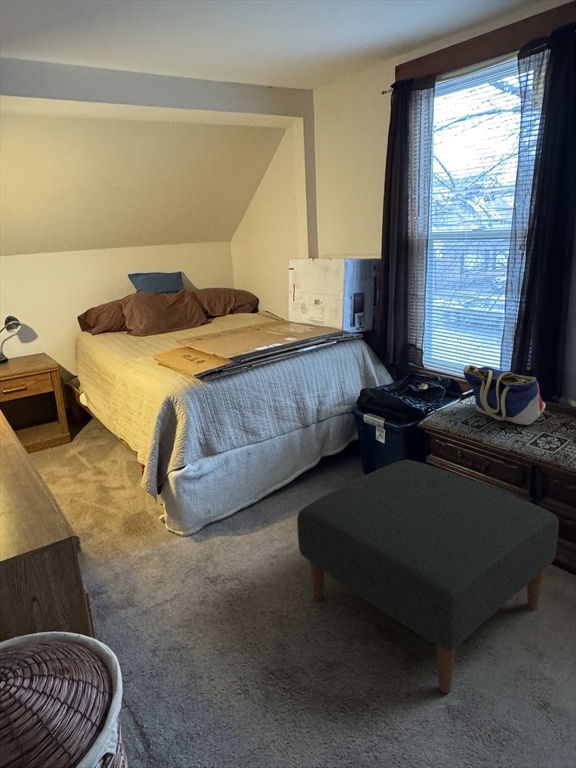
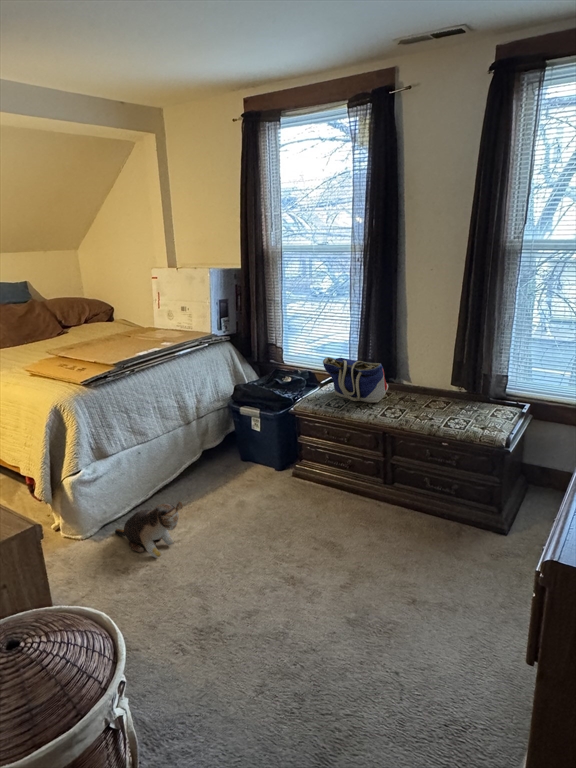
ottoman: present [297,460,559,693] -> none [206,440,410,614]
plush toy: none [215,515,277,571] -> present [115,502,183,558]

